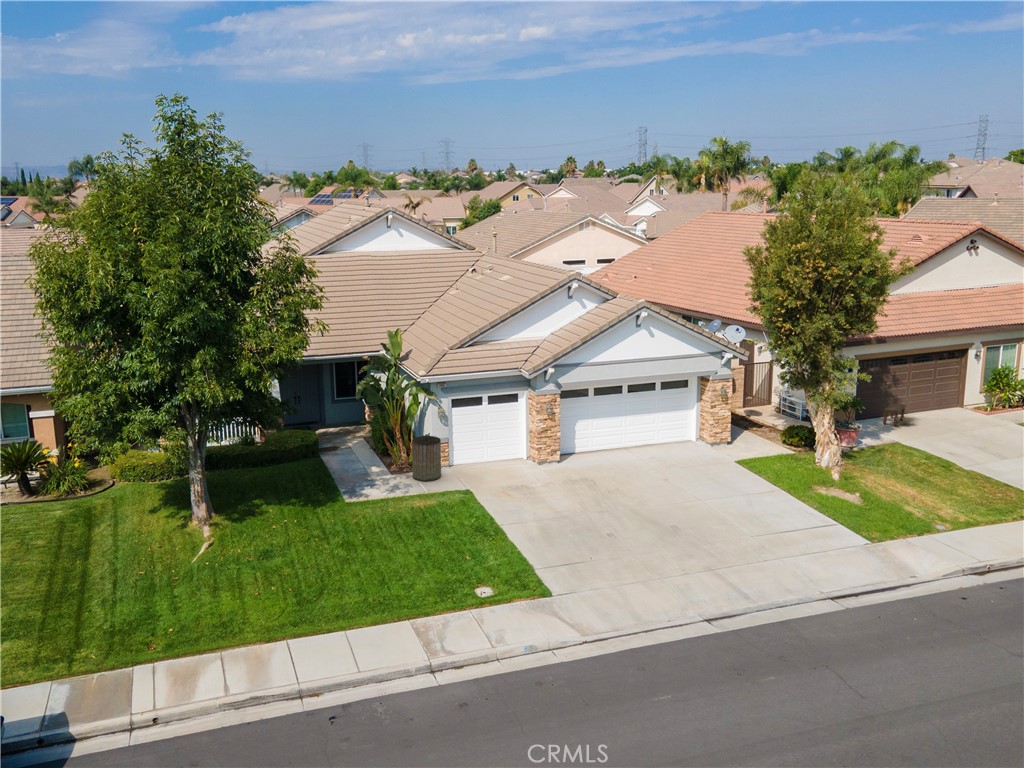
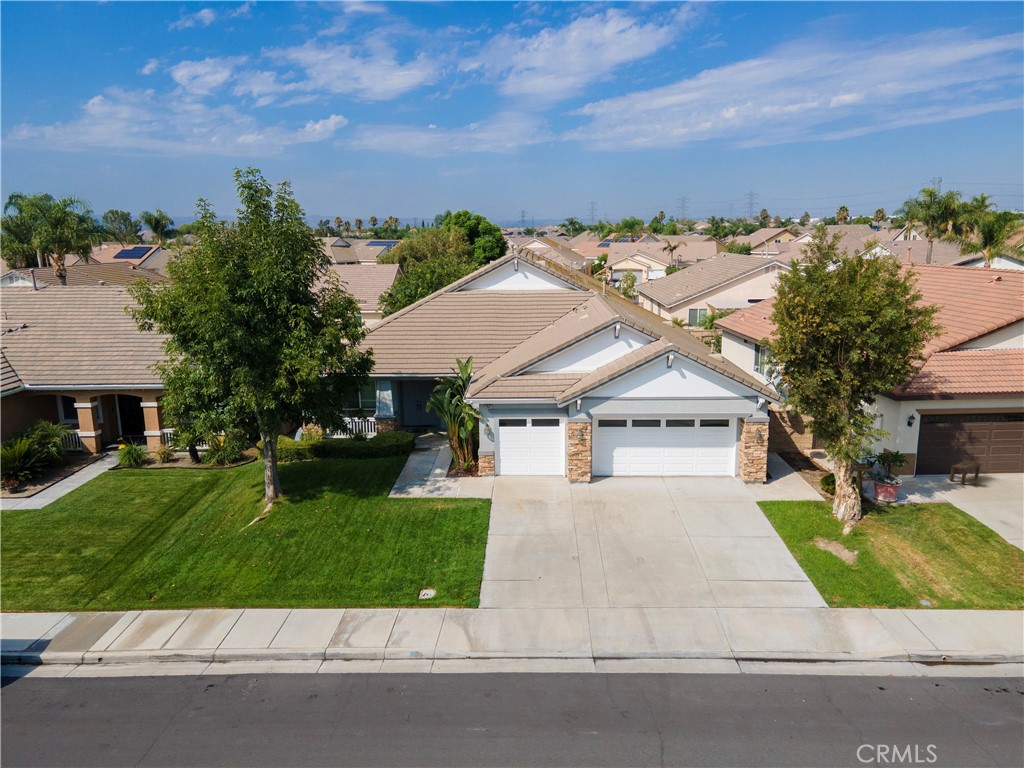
trash can: present [412,436,441,481] -> none [460,448,484,486]

